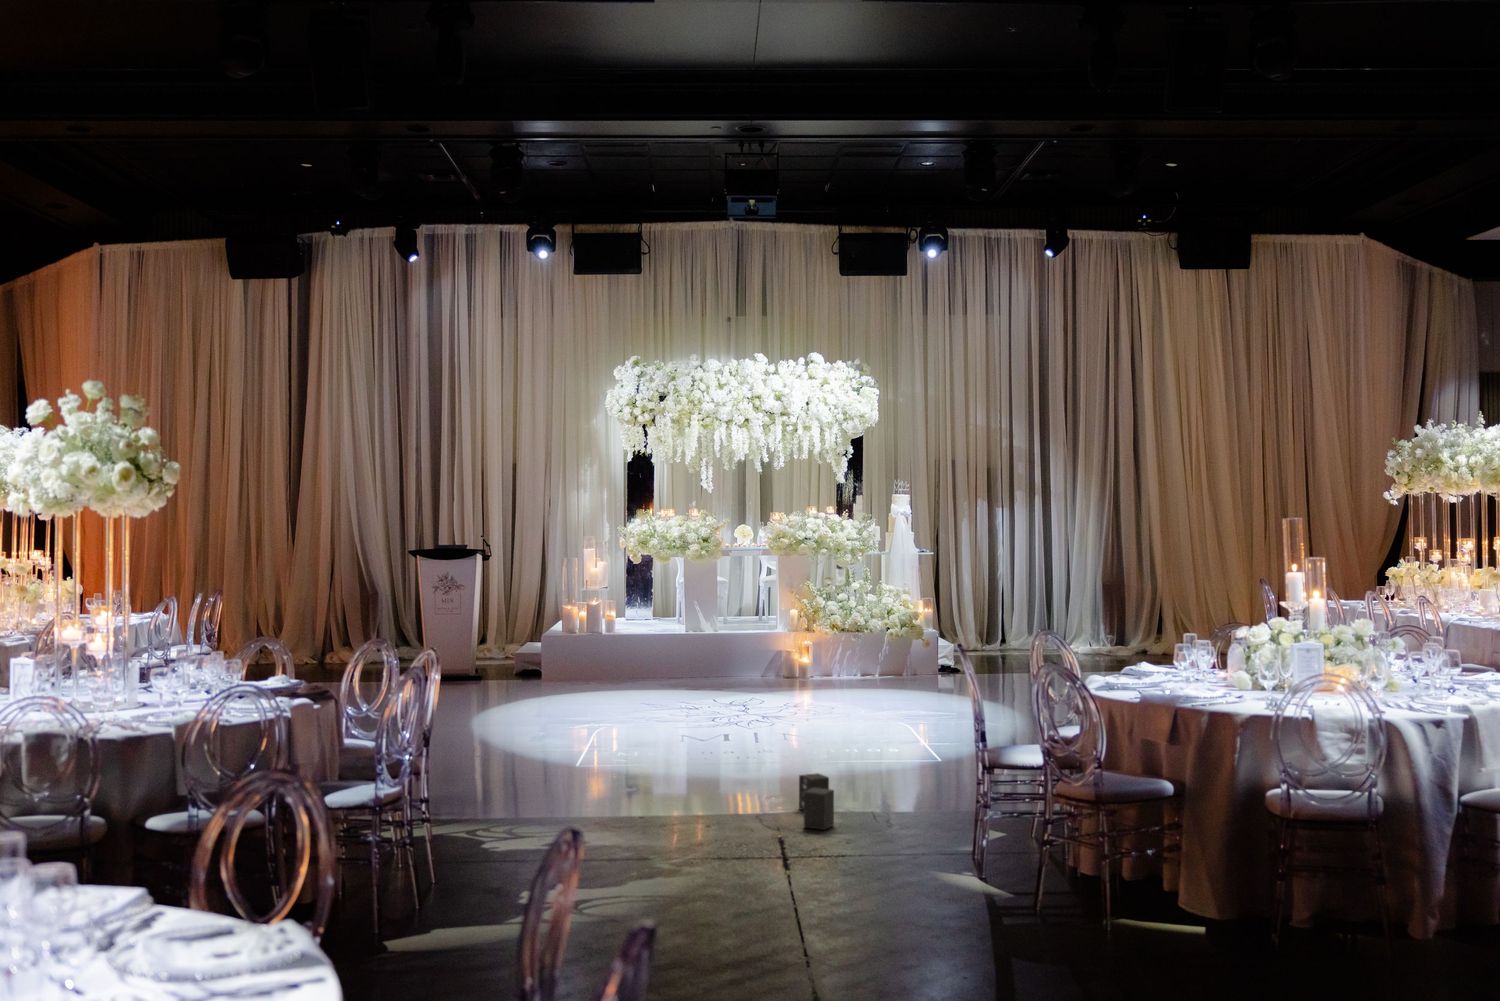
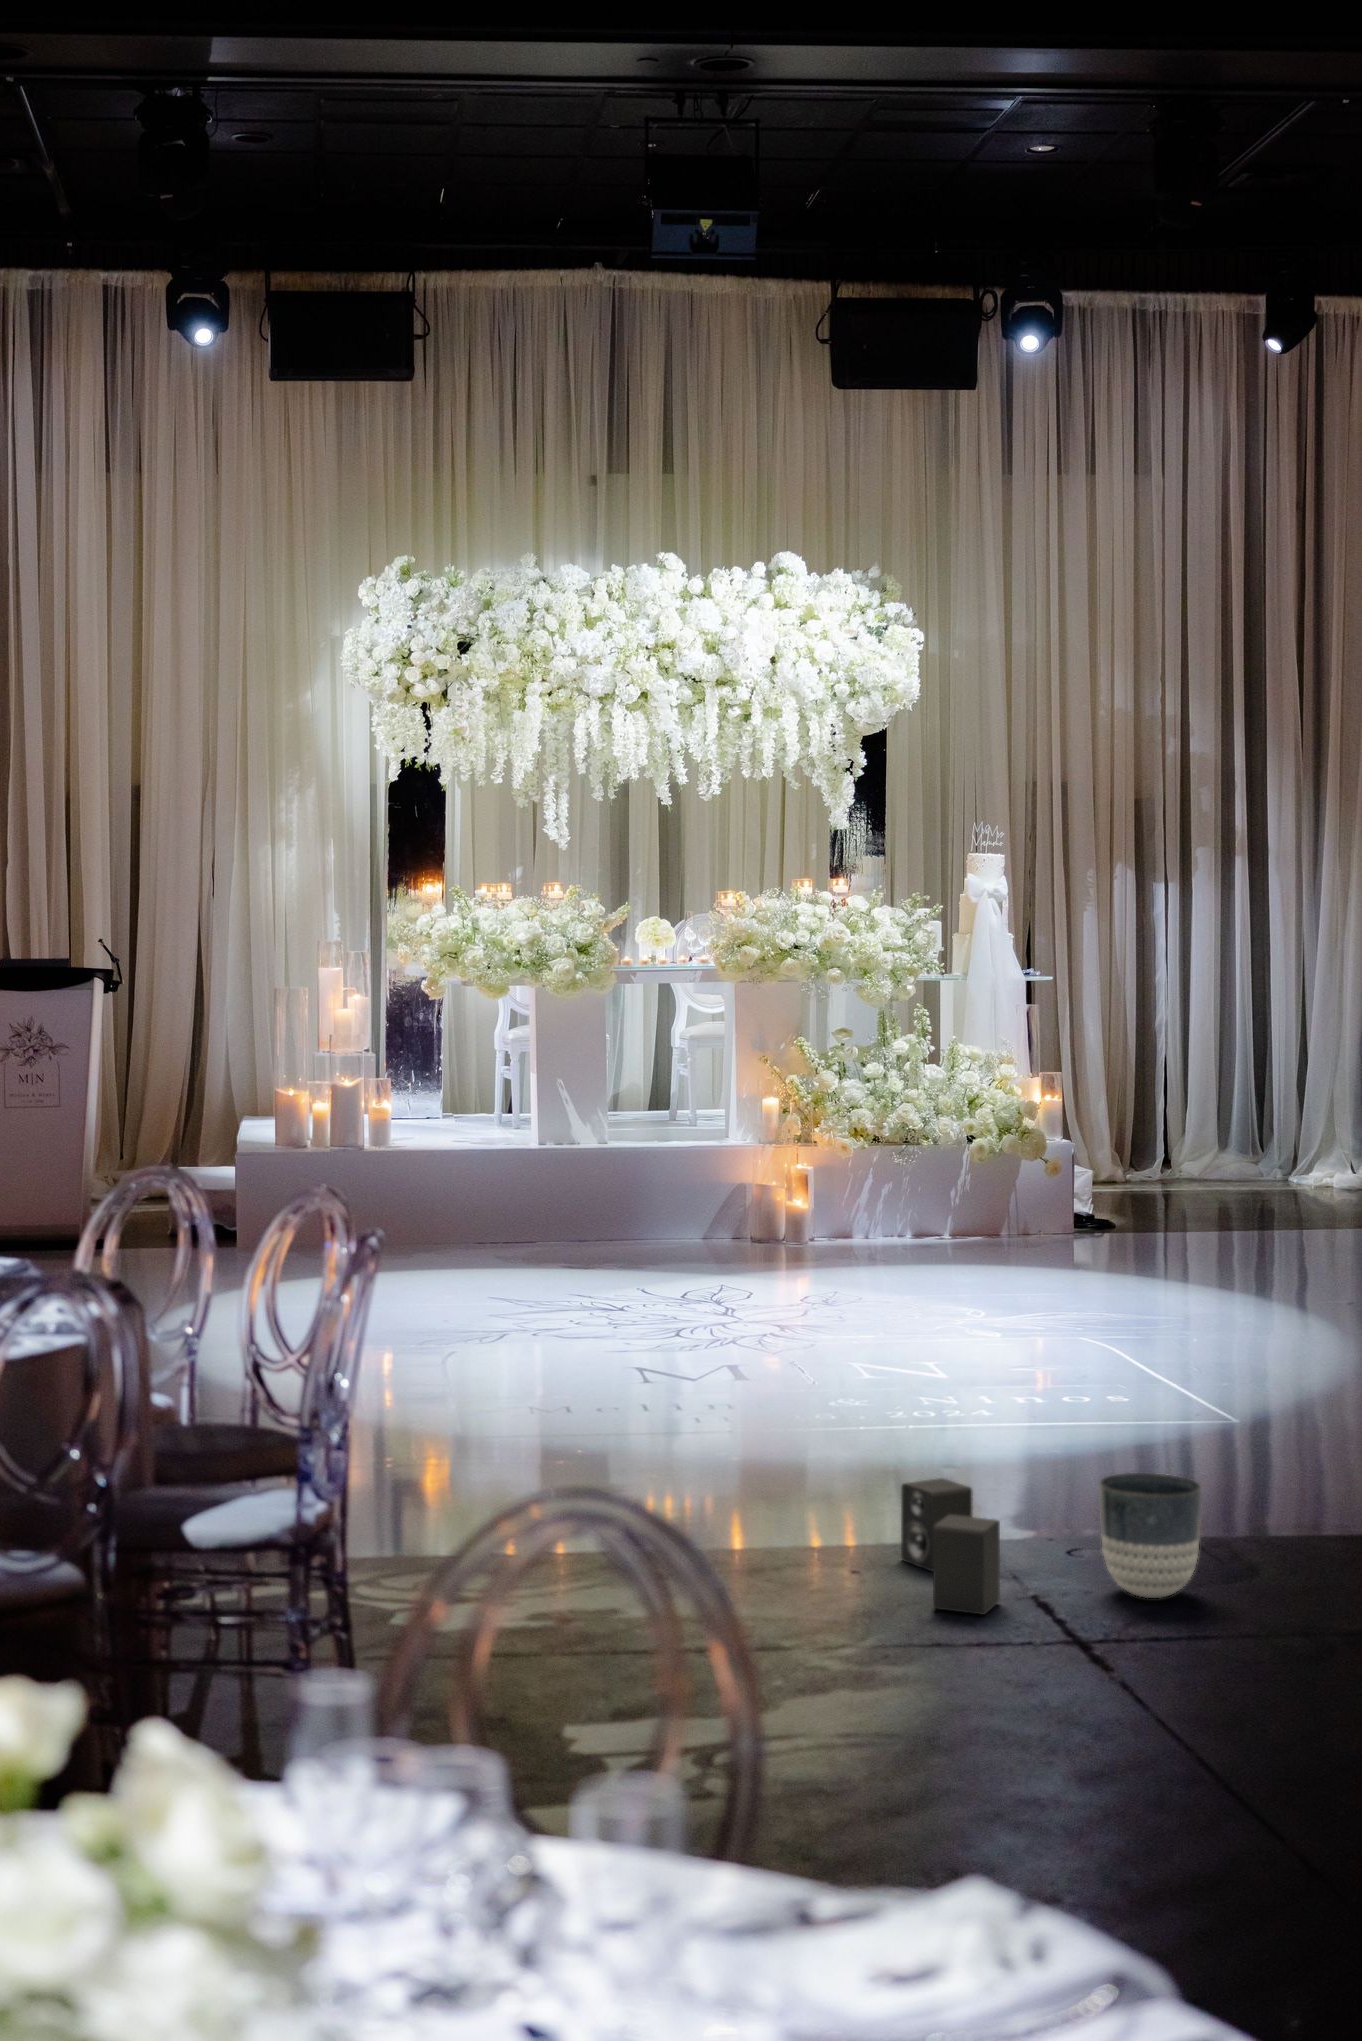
planter: none [879,771,923,825] -> present [1099,1473,1202,1598]

